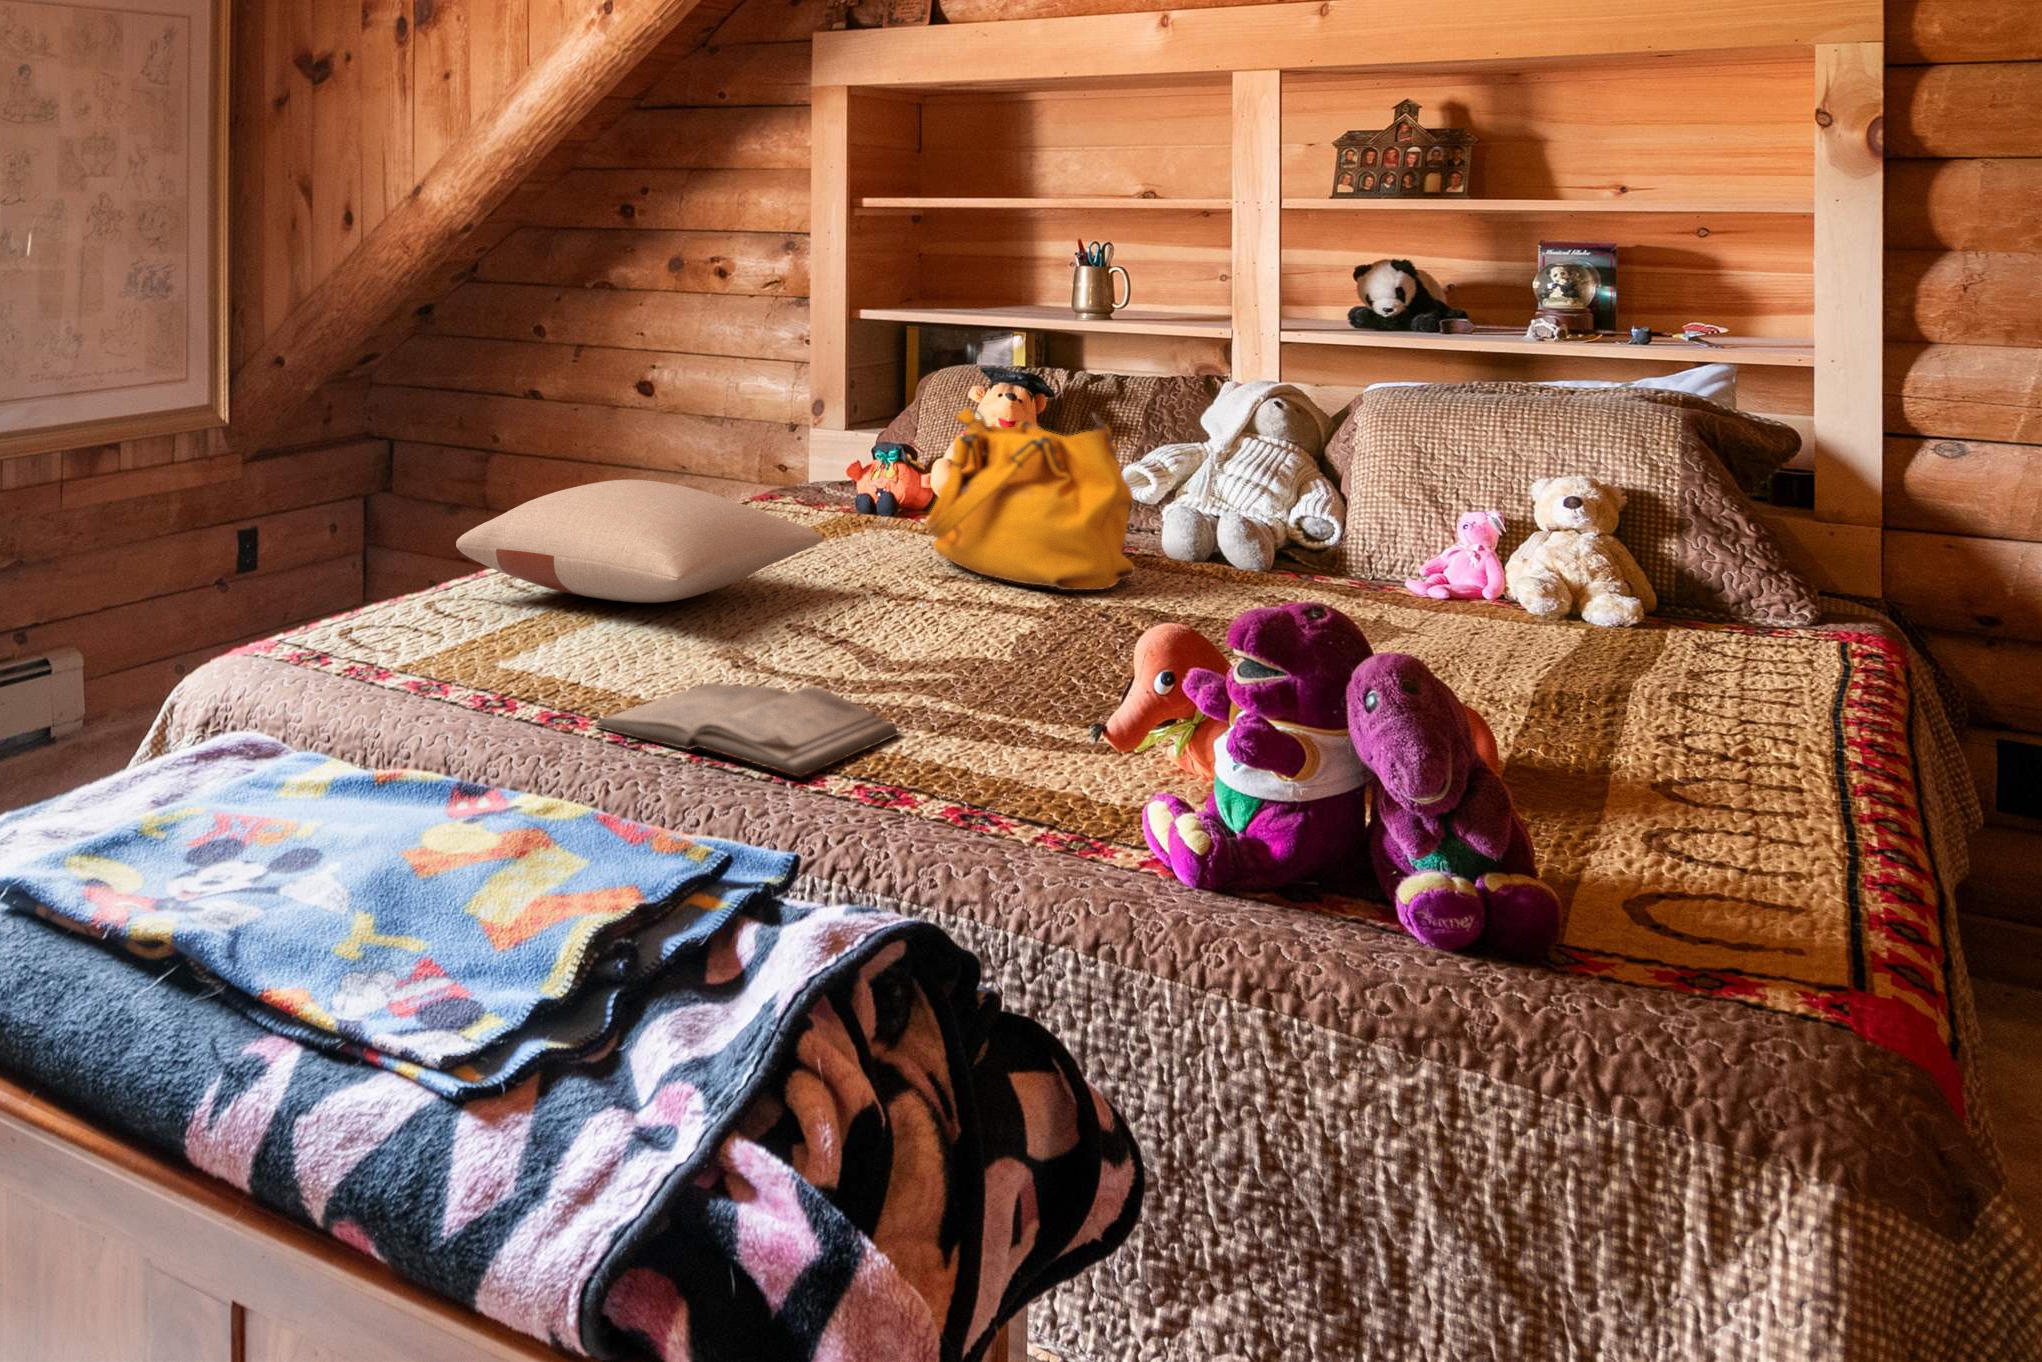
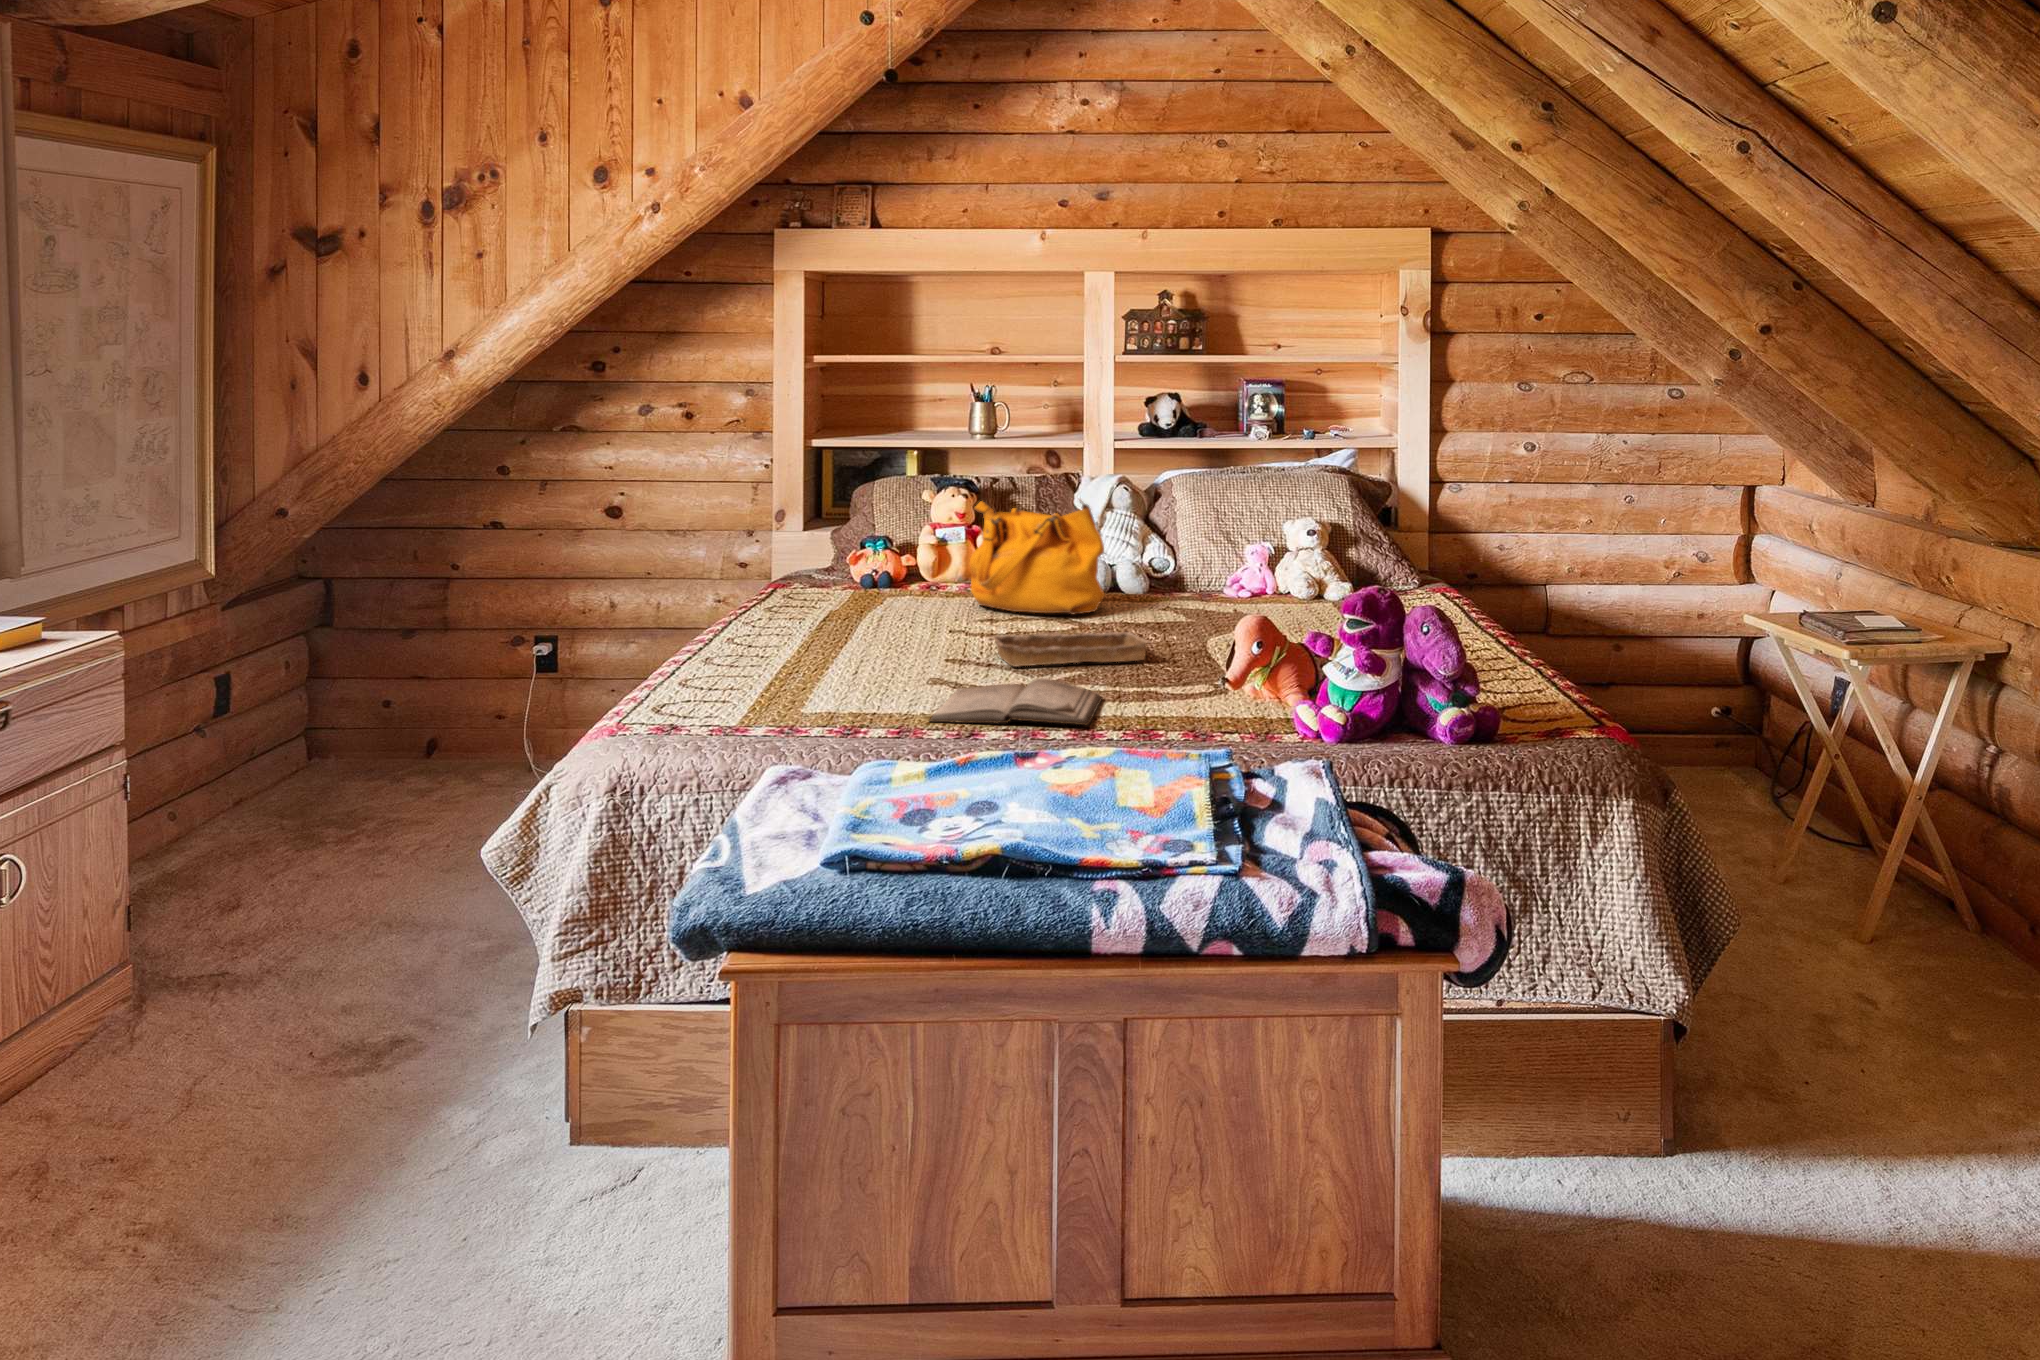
pillow: present [456,480,824,603] -> none [702,566,937,653]
tray: none [829,607,1075,680] -> present [991,632,1148,667]

